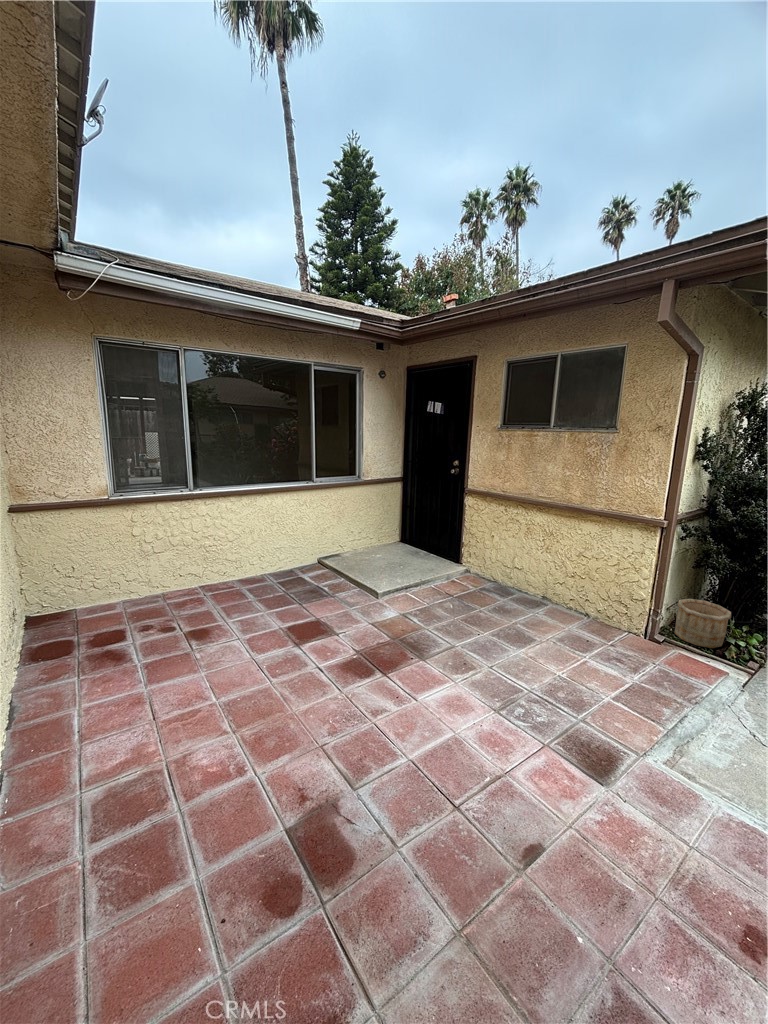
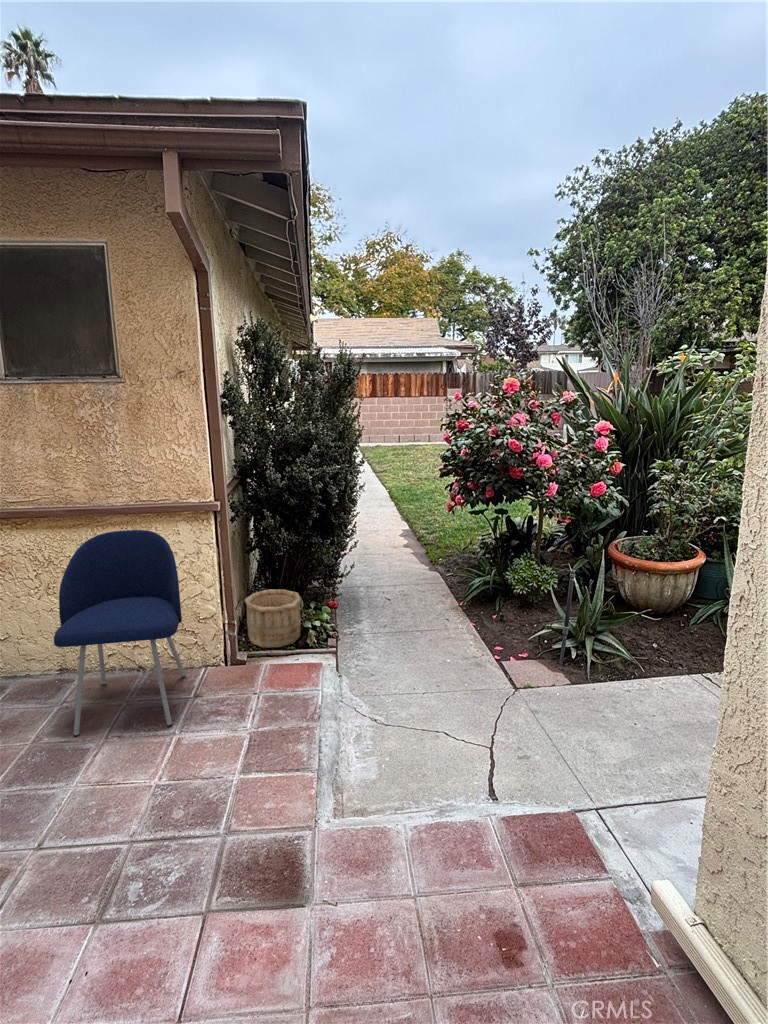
chair: none [532,524,620,652] -> present [54,530,186,736]

